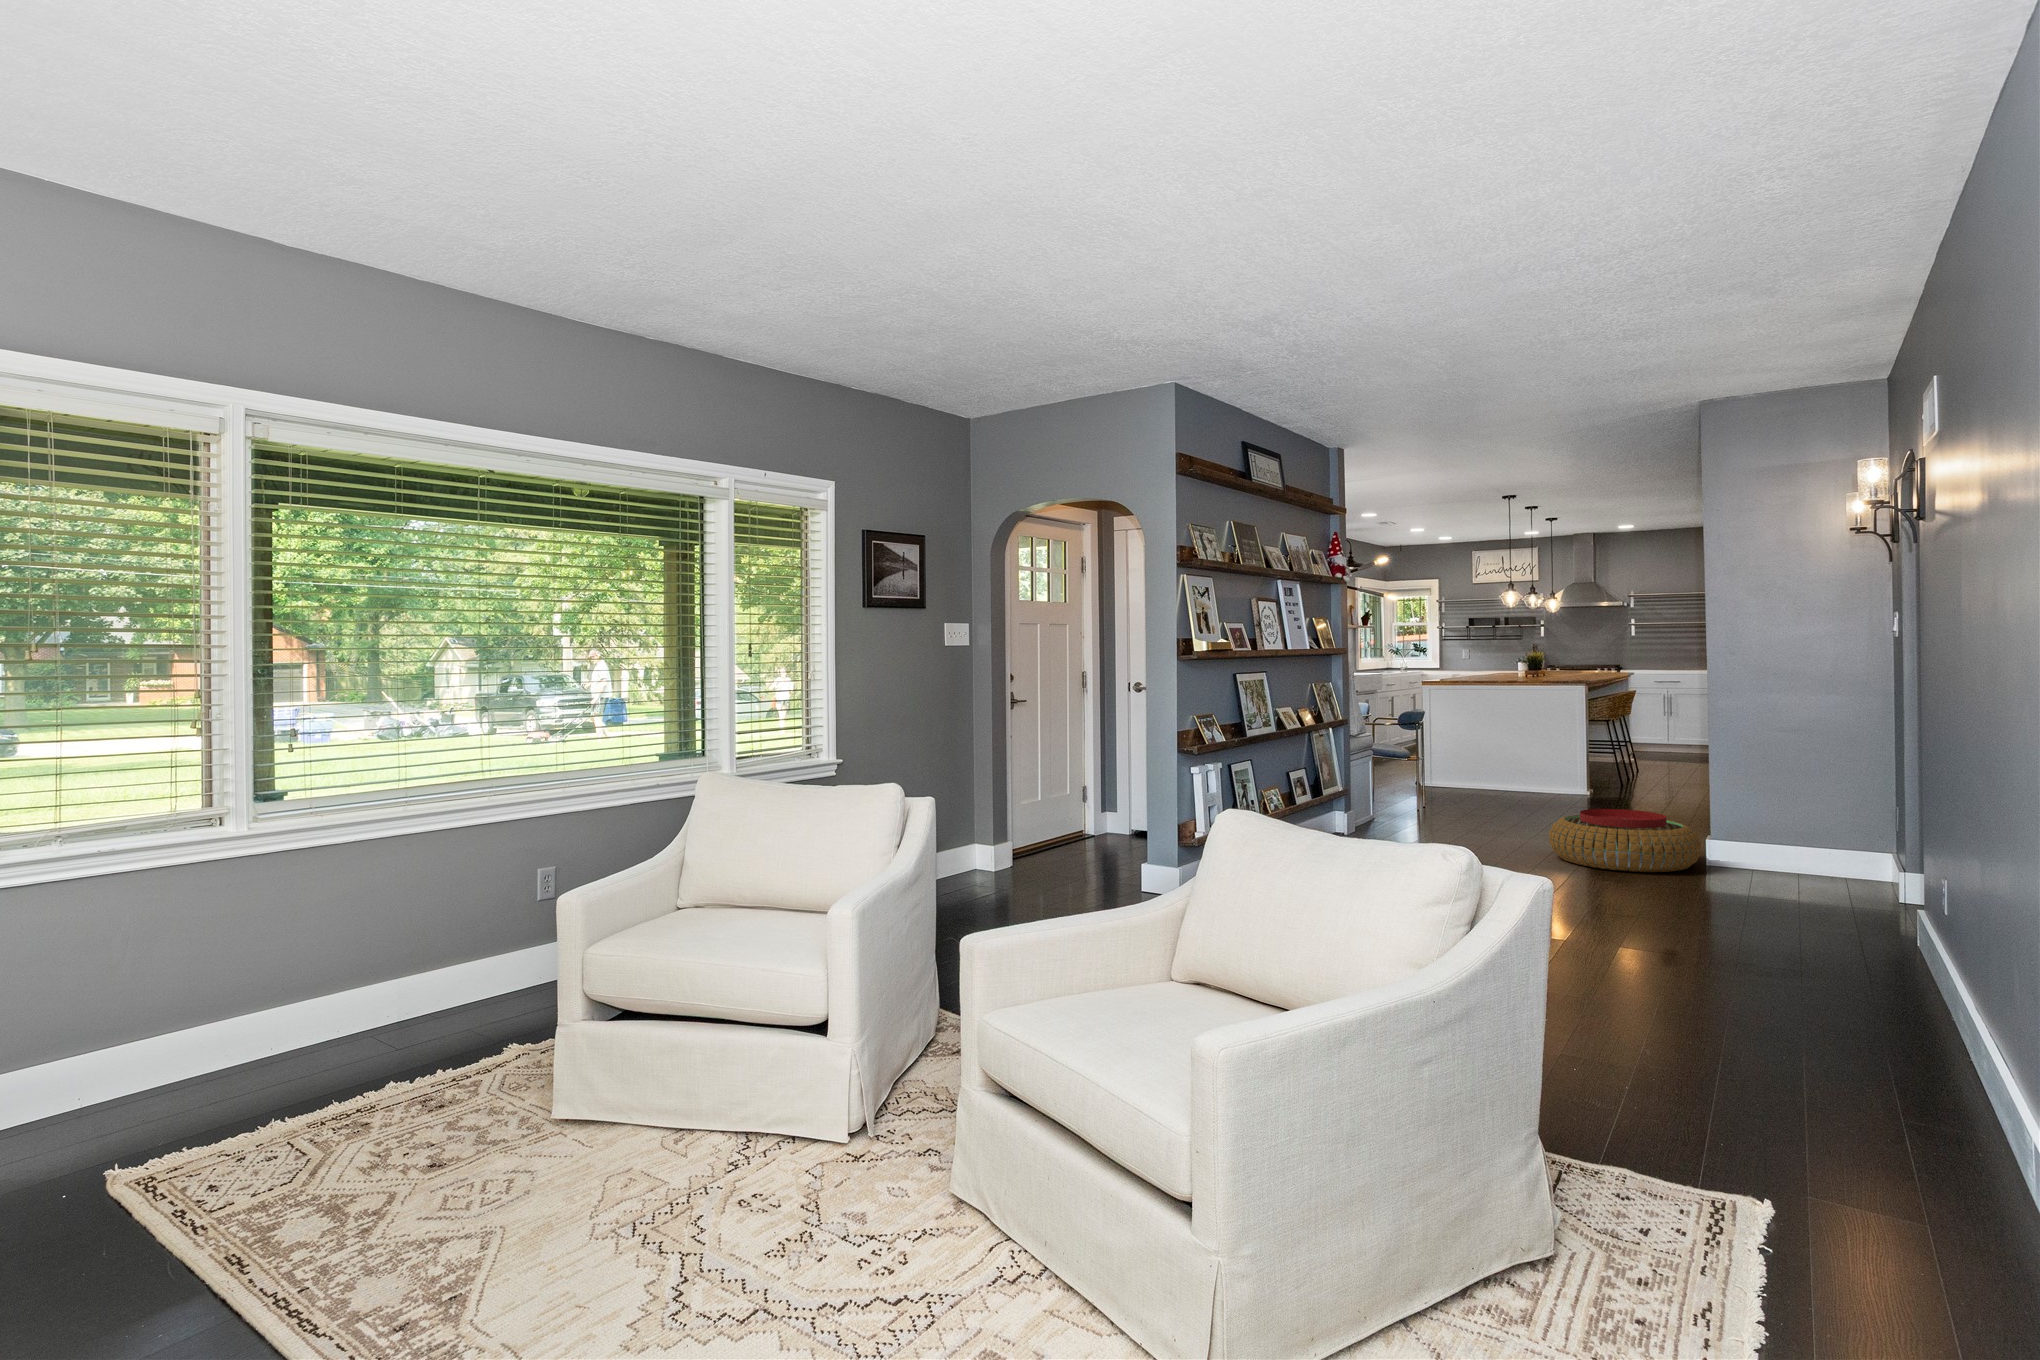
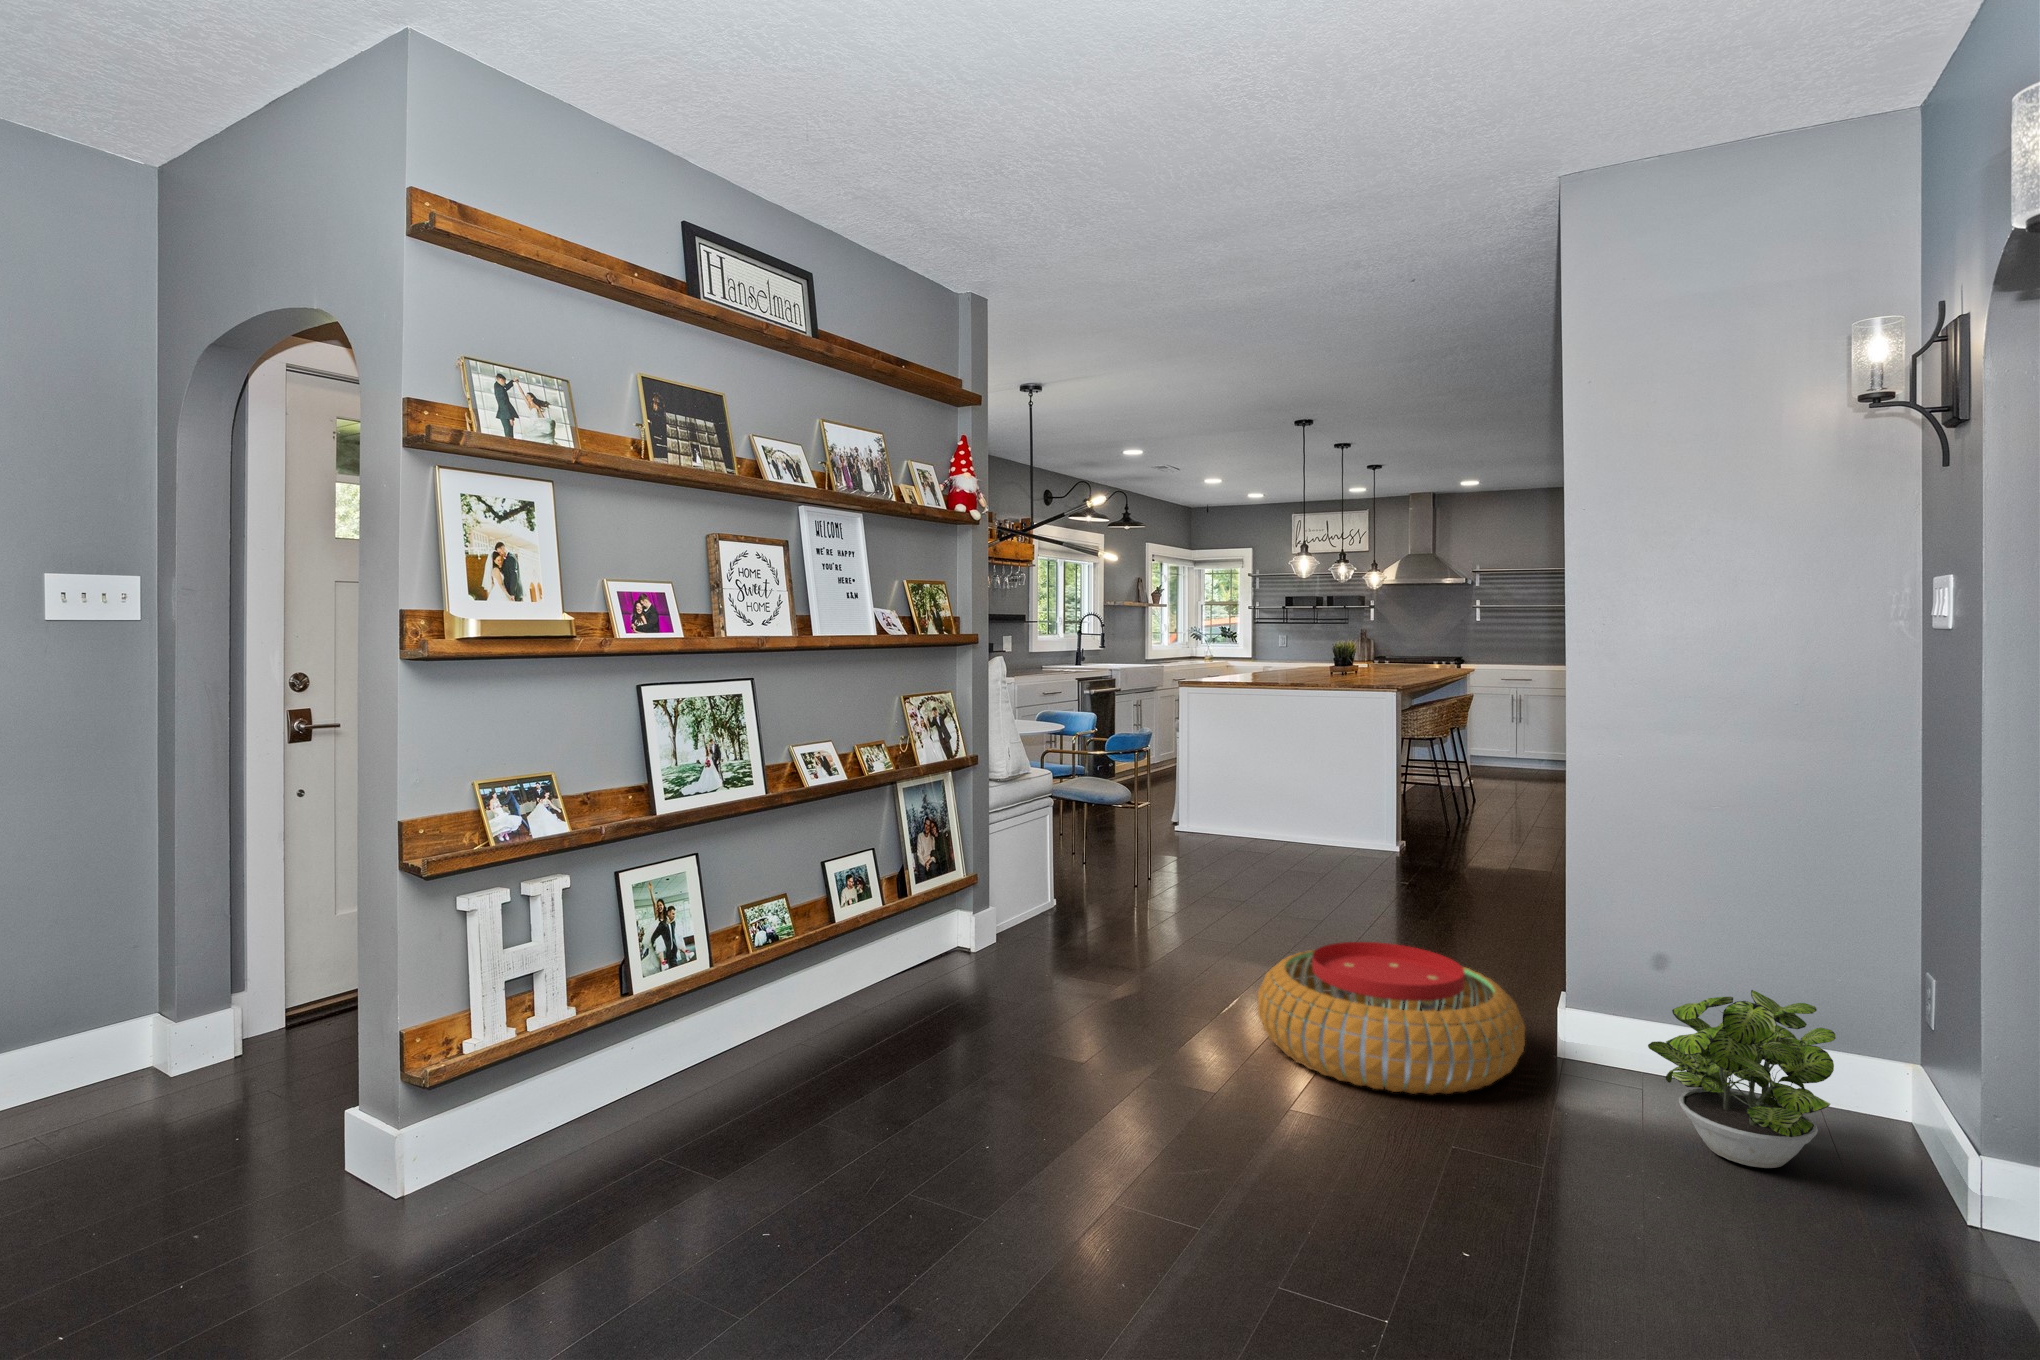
potted plant: none [1766,806,1858,889] -> present [1648,990,1836,1168]

